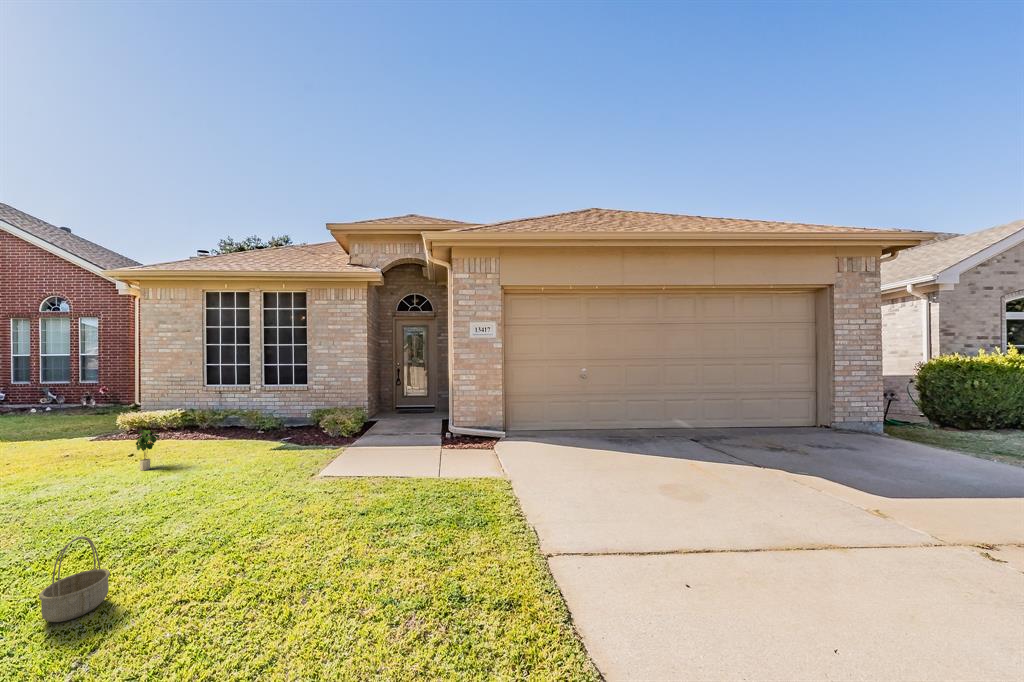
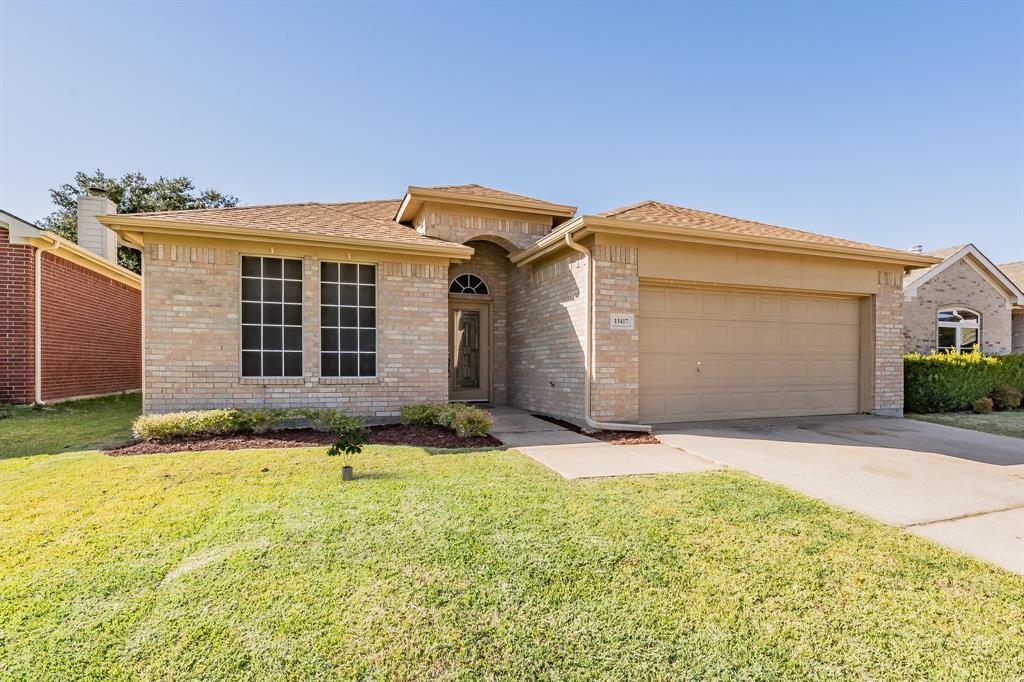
basket: present [39,536,110,622] -> none [729,526,789,610]

